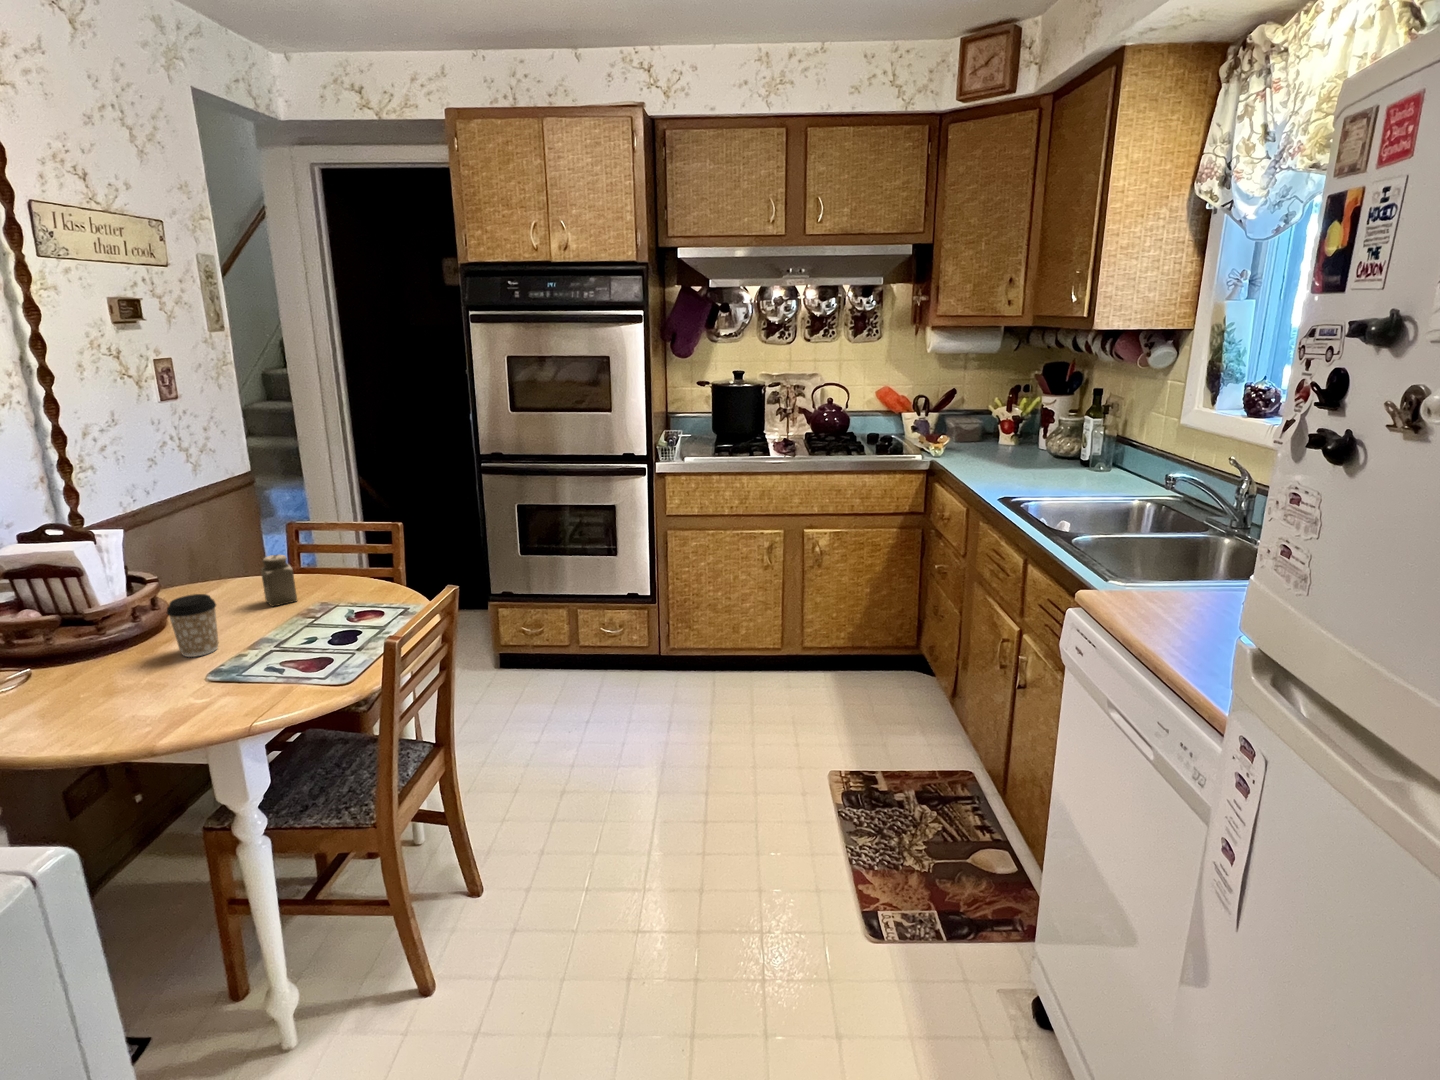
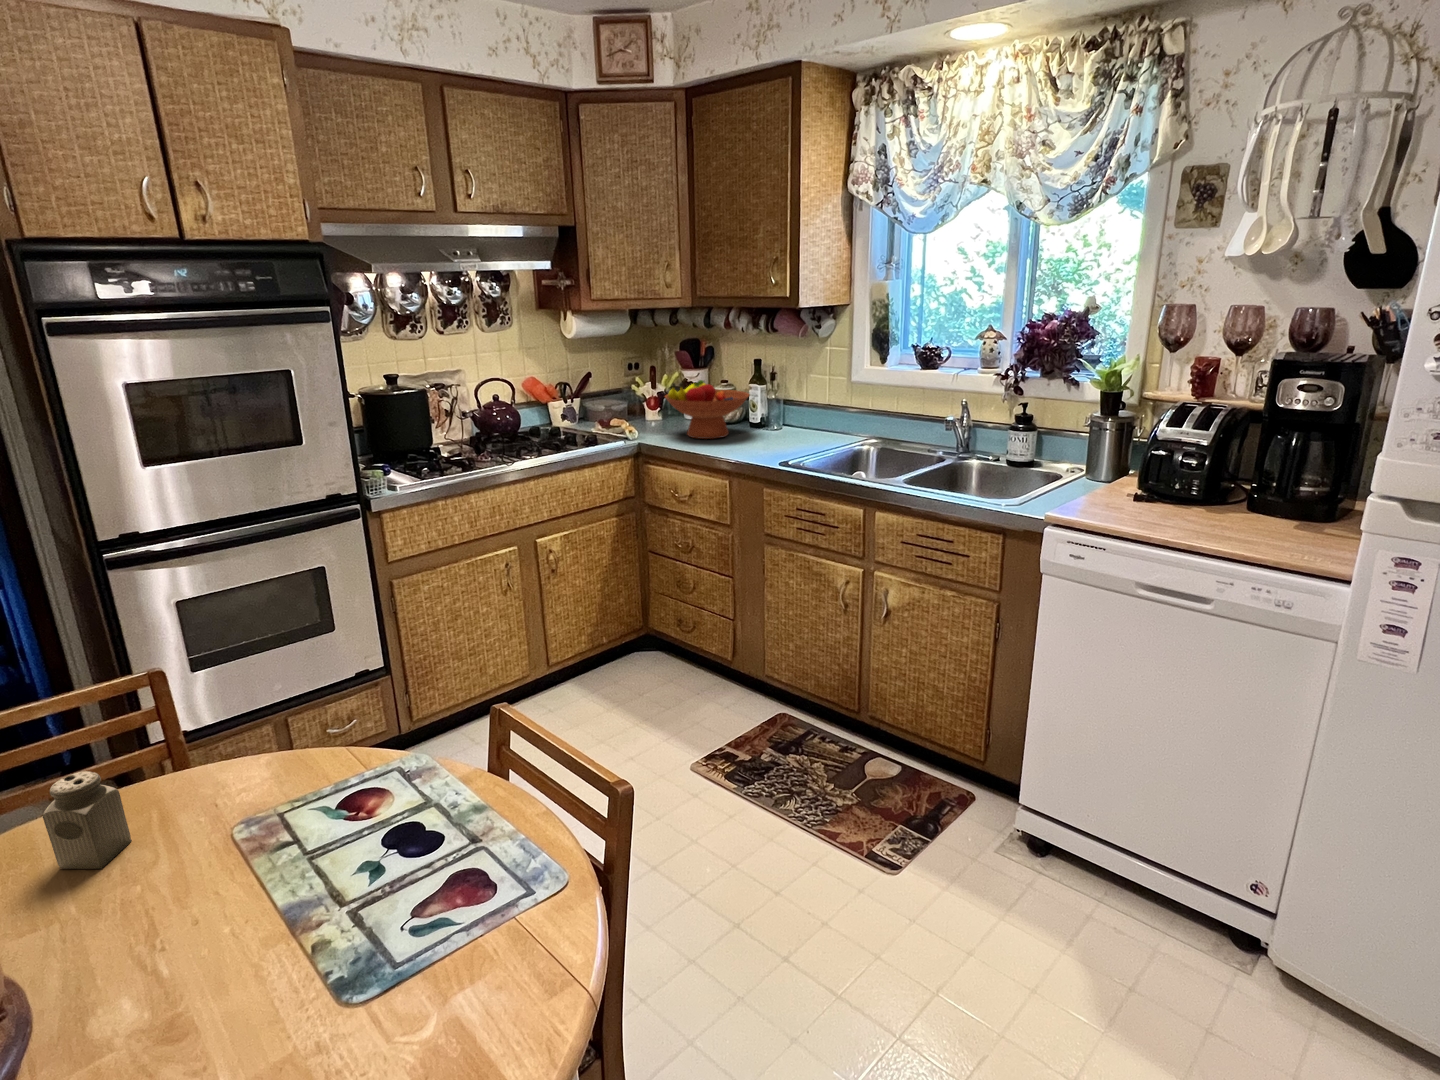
fruit bowl: none [966,403,1063,467] -> present [665,380,749,439]
coffee cup: present [167,594,219,657] -> none [65,876,174,1011]

